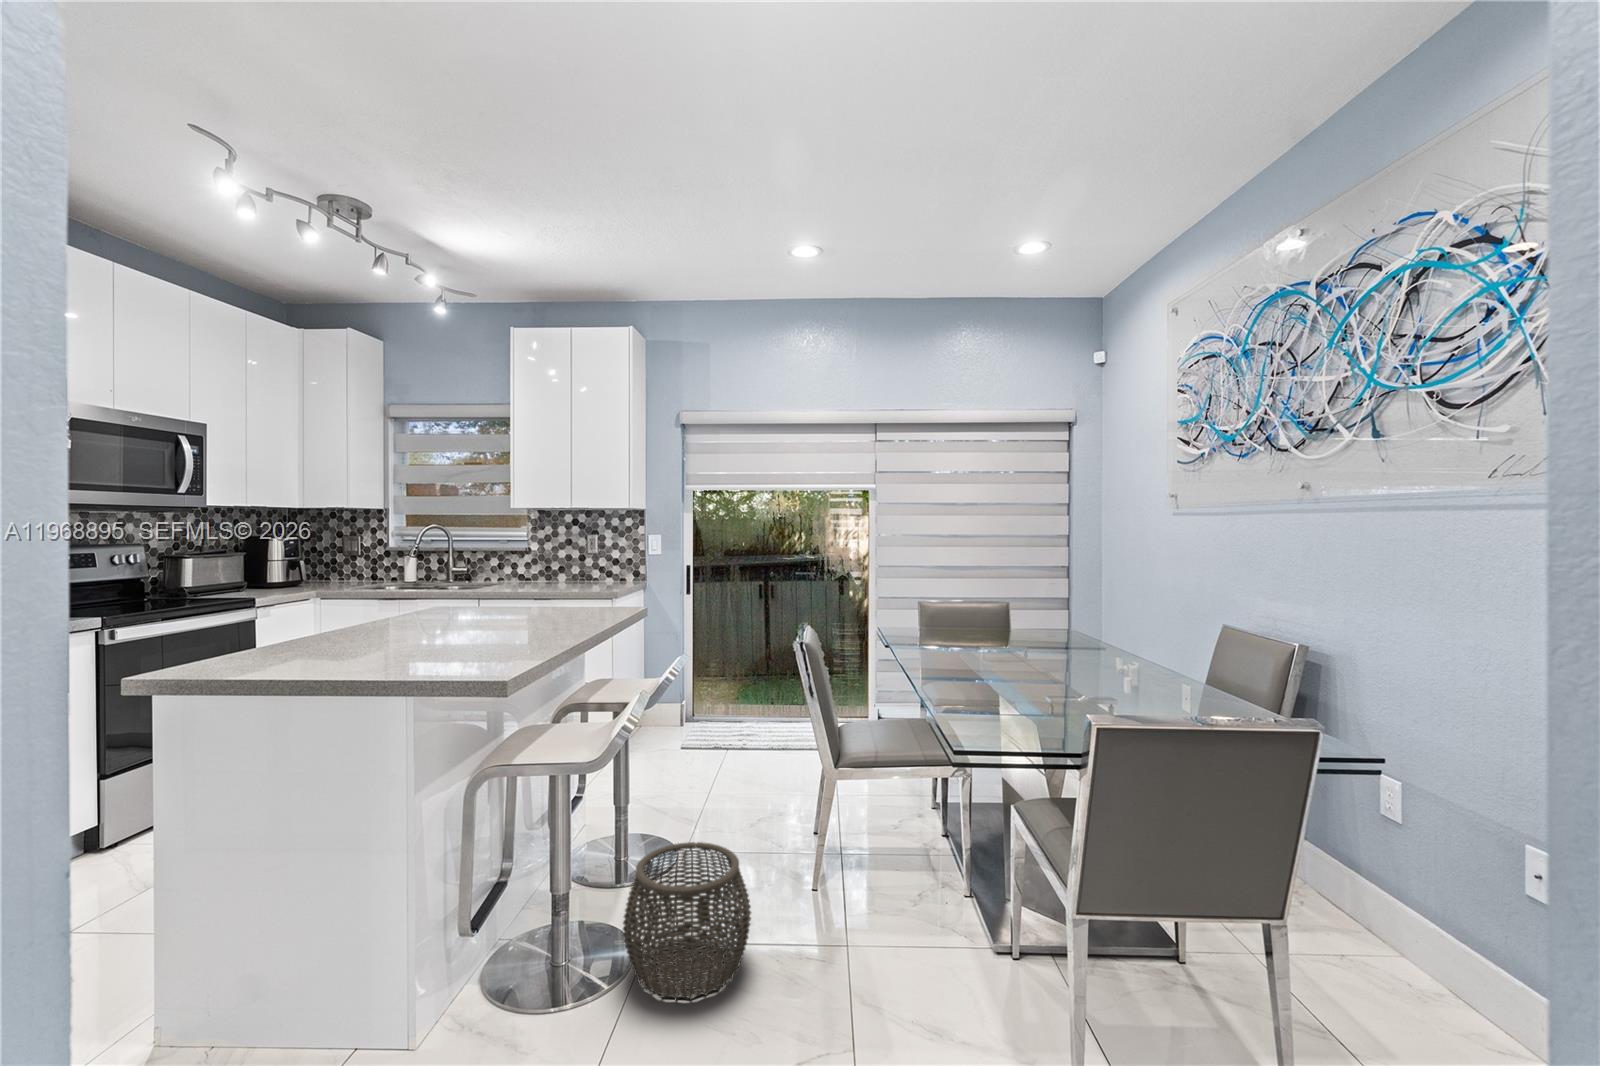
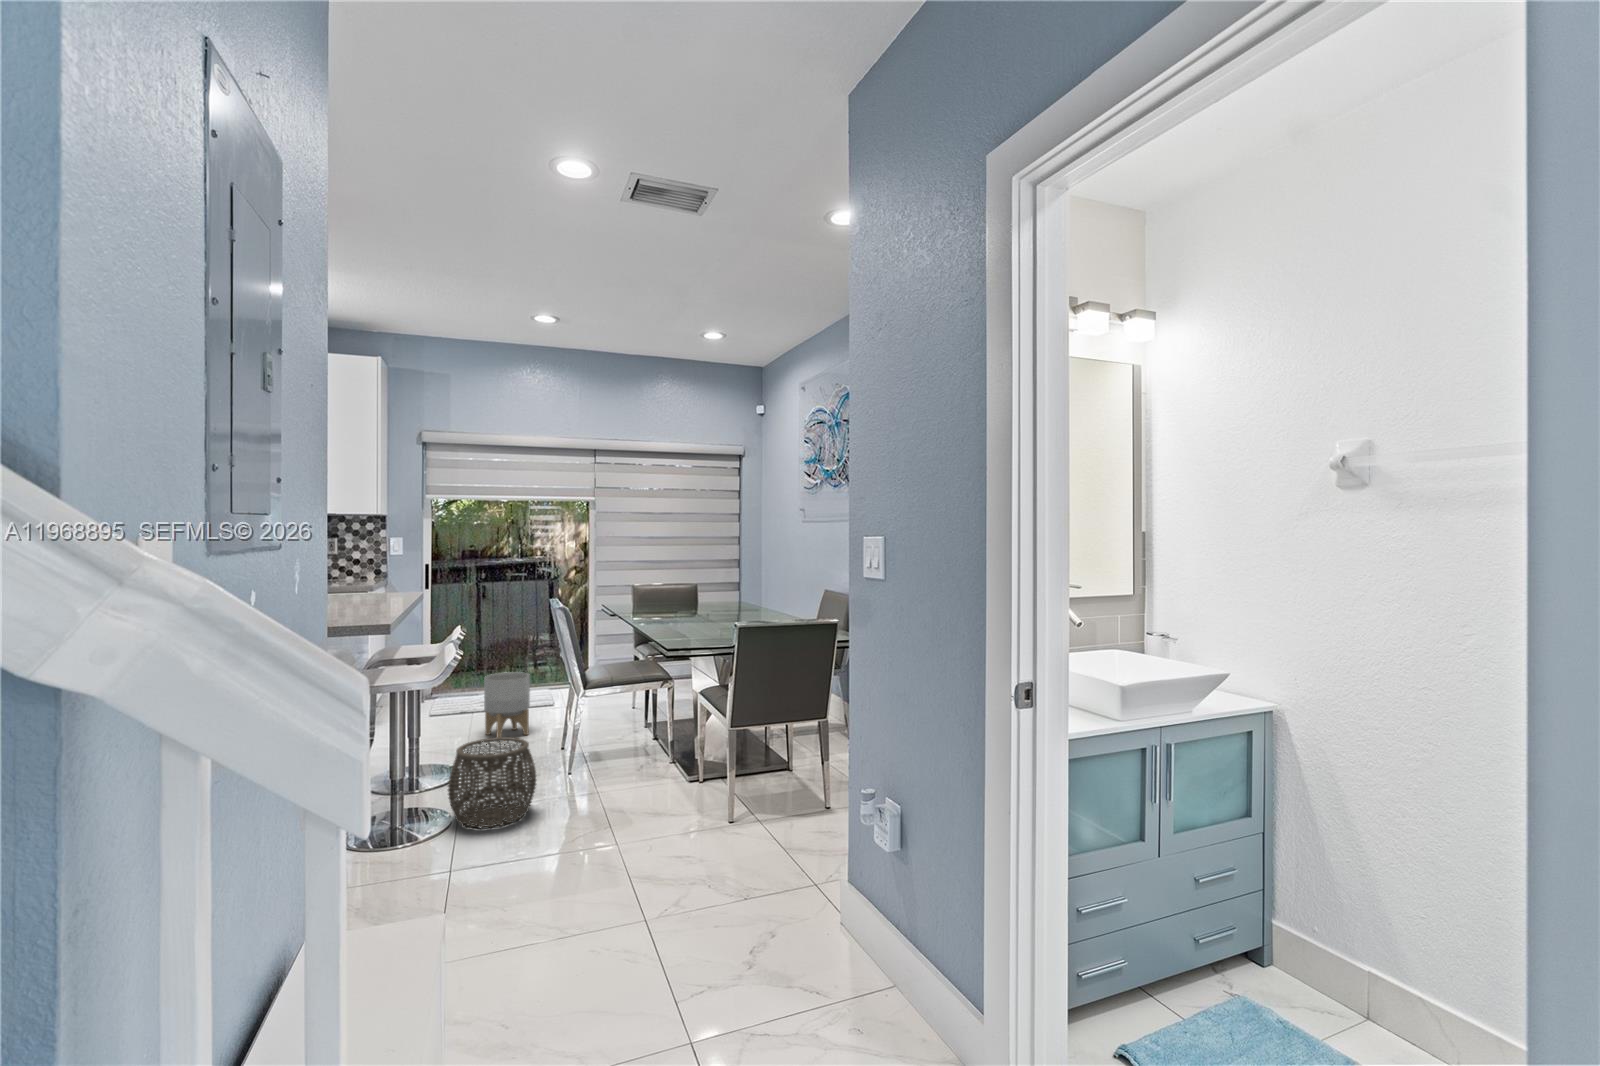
planter: none [728,710,783,802] -> present [484,672,530,737]

